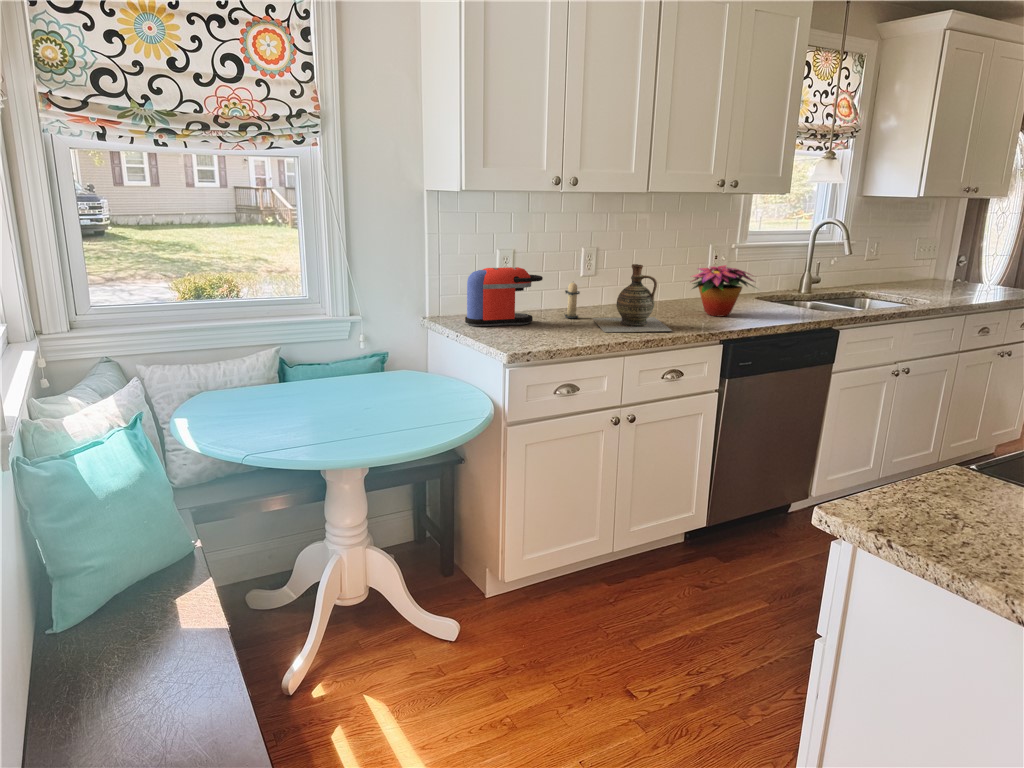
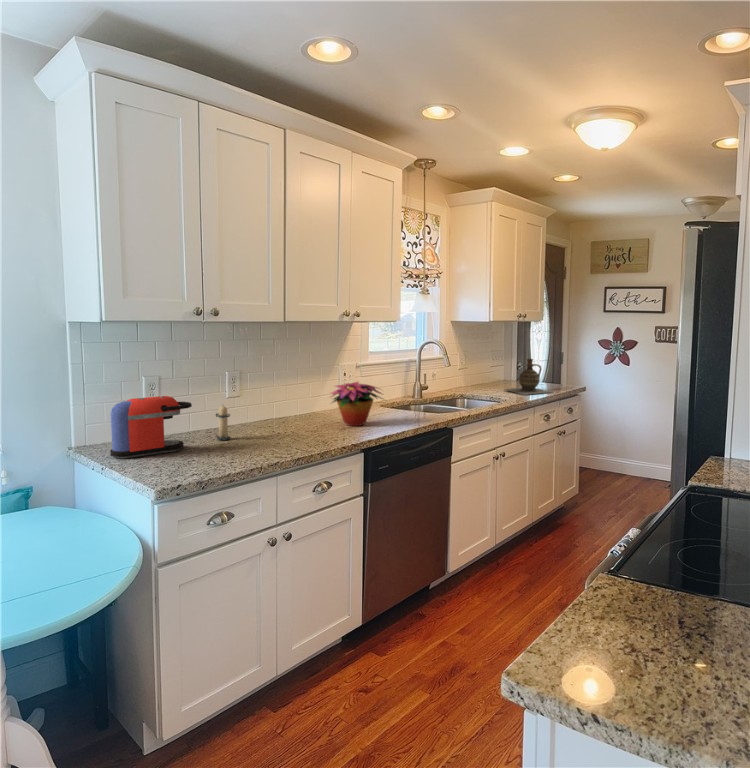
ceramic jug: present [592,264,672,332] -> present [504,359,550,395]

